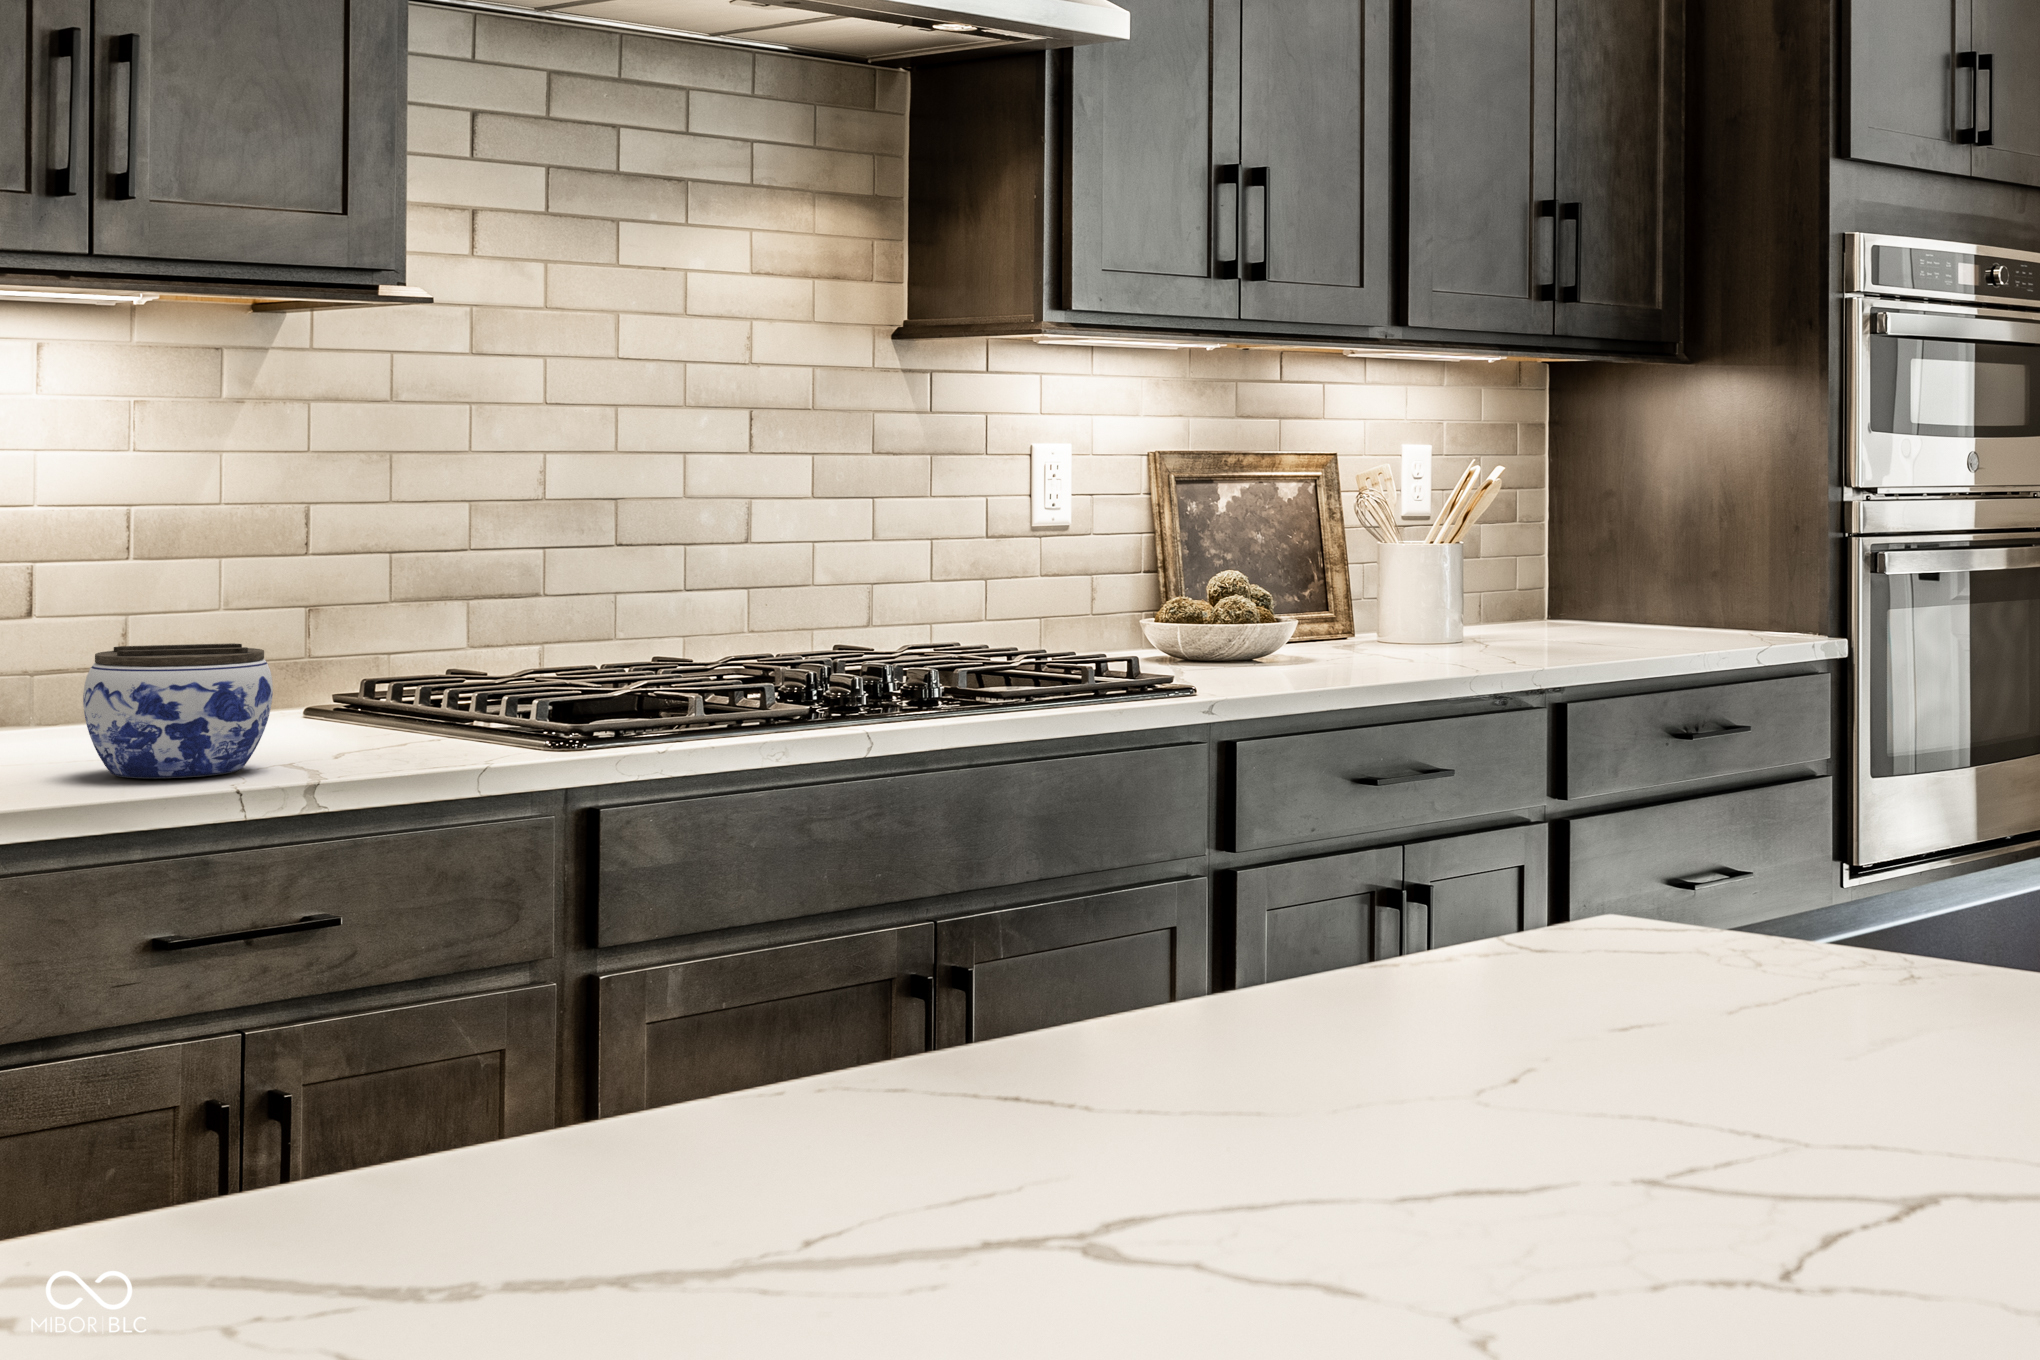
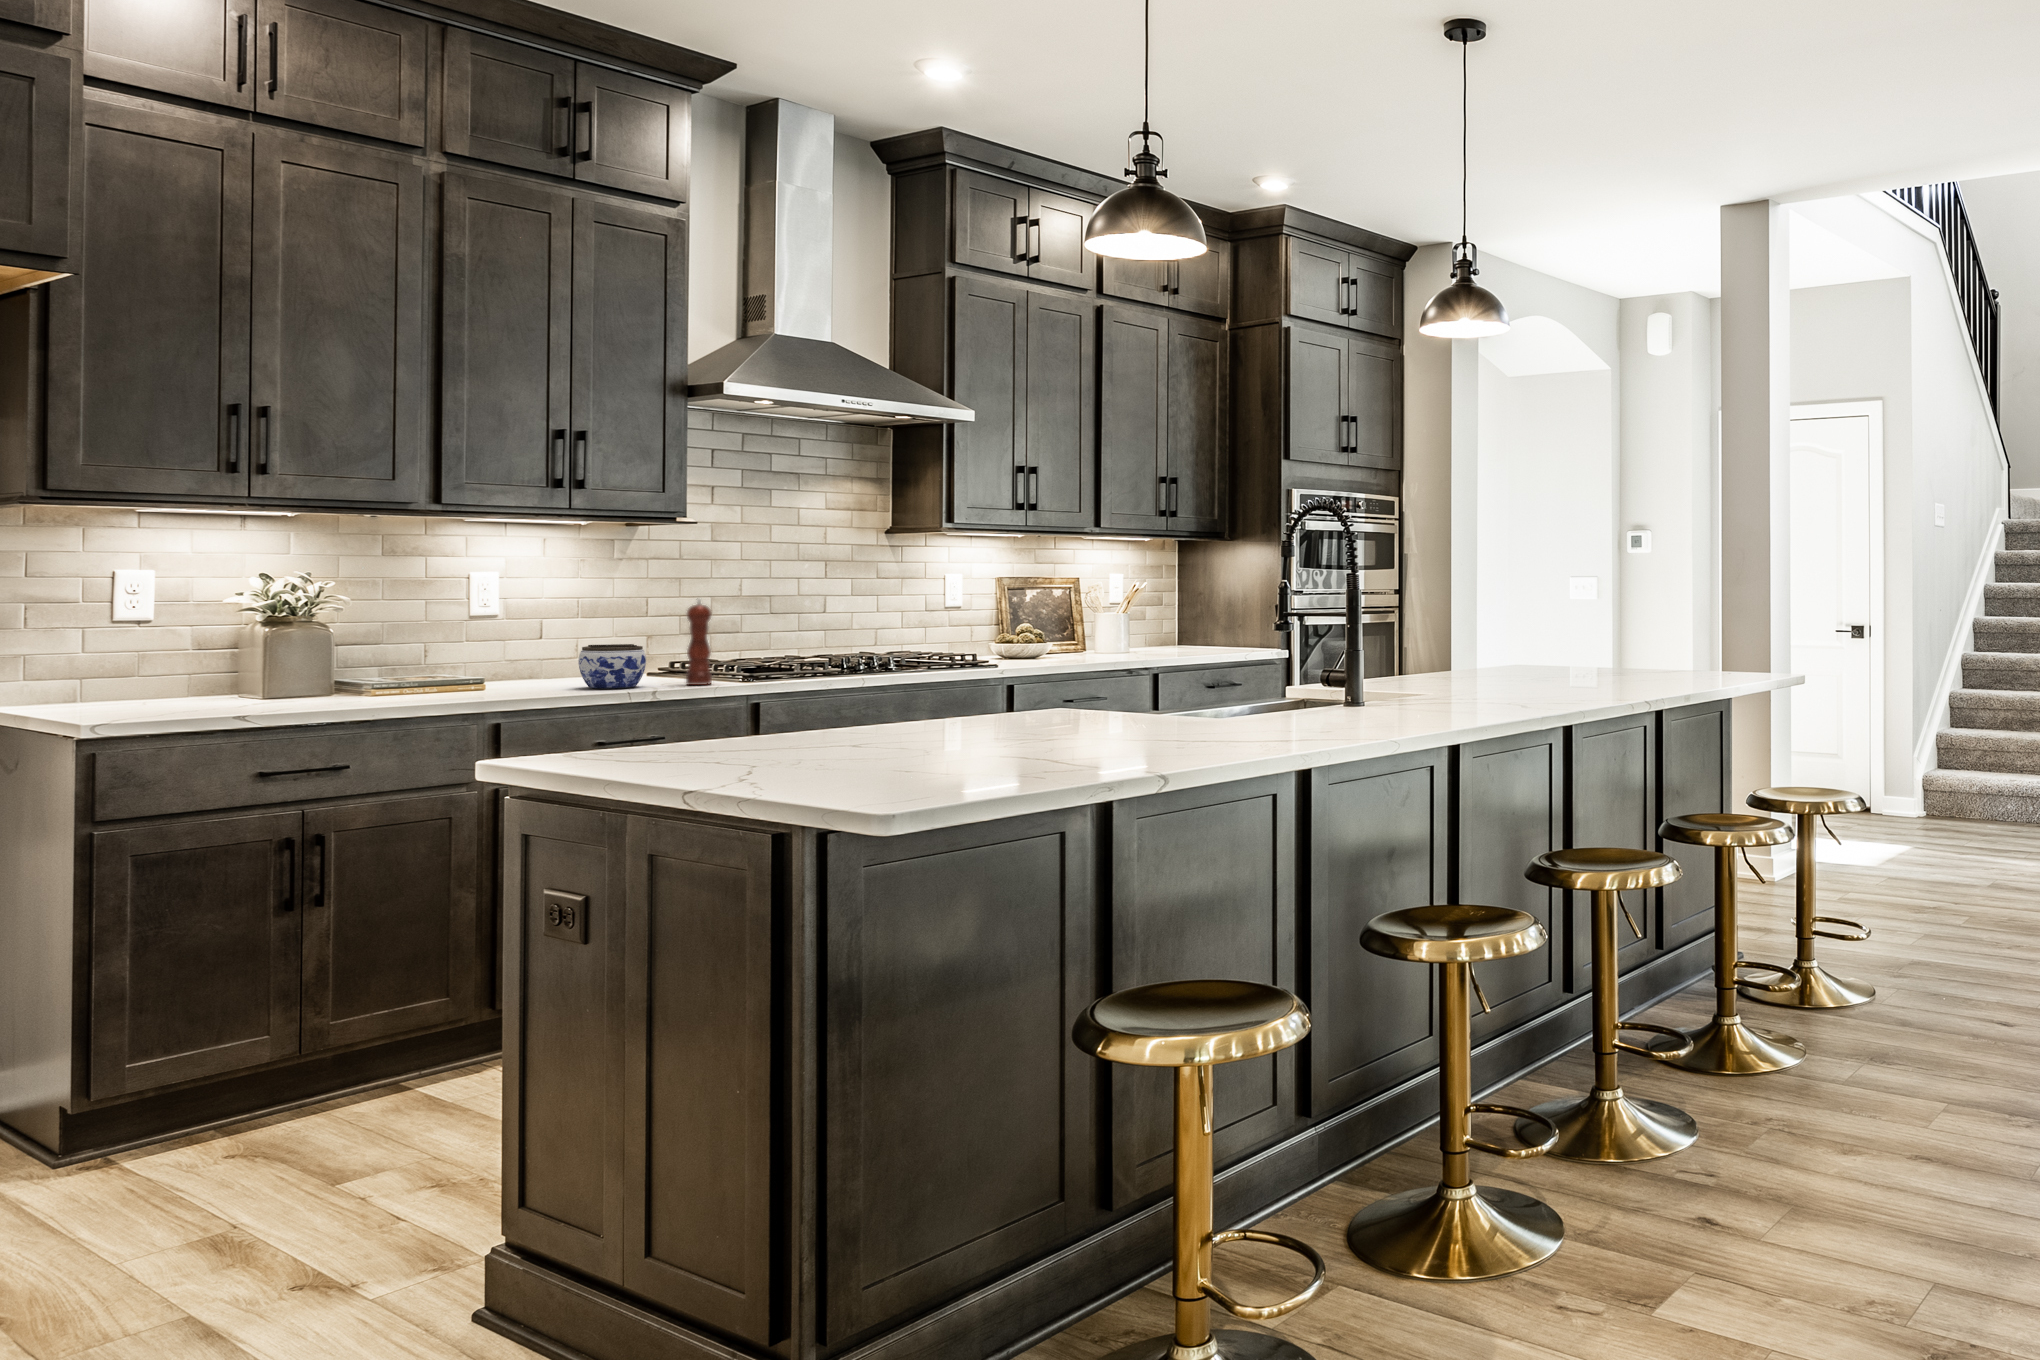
pepper mill: none [382,509,457,764] -> present [686,598,712,685]

